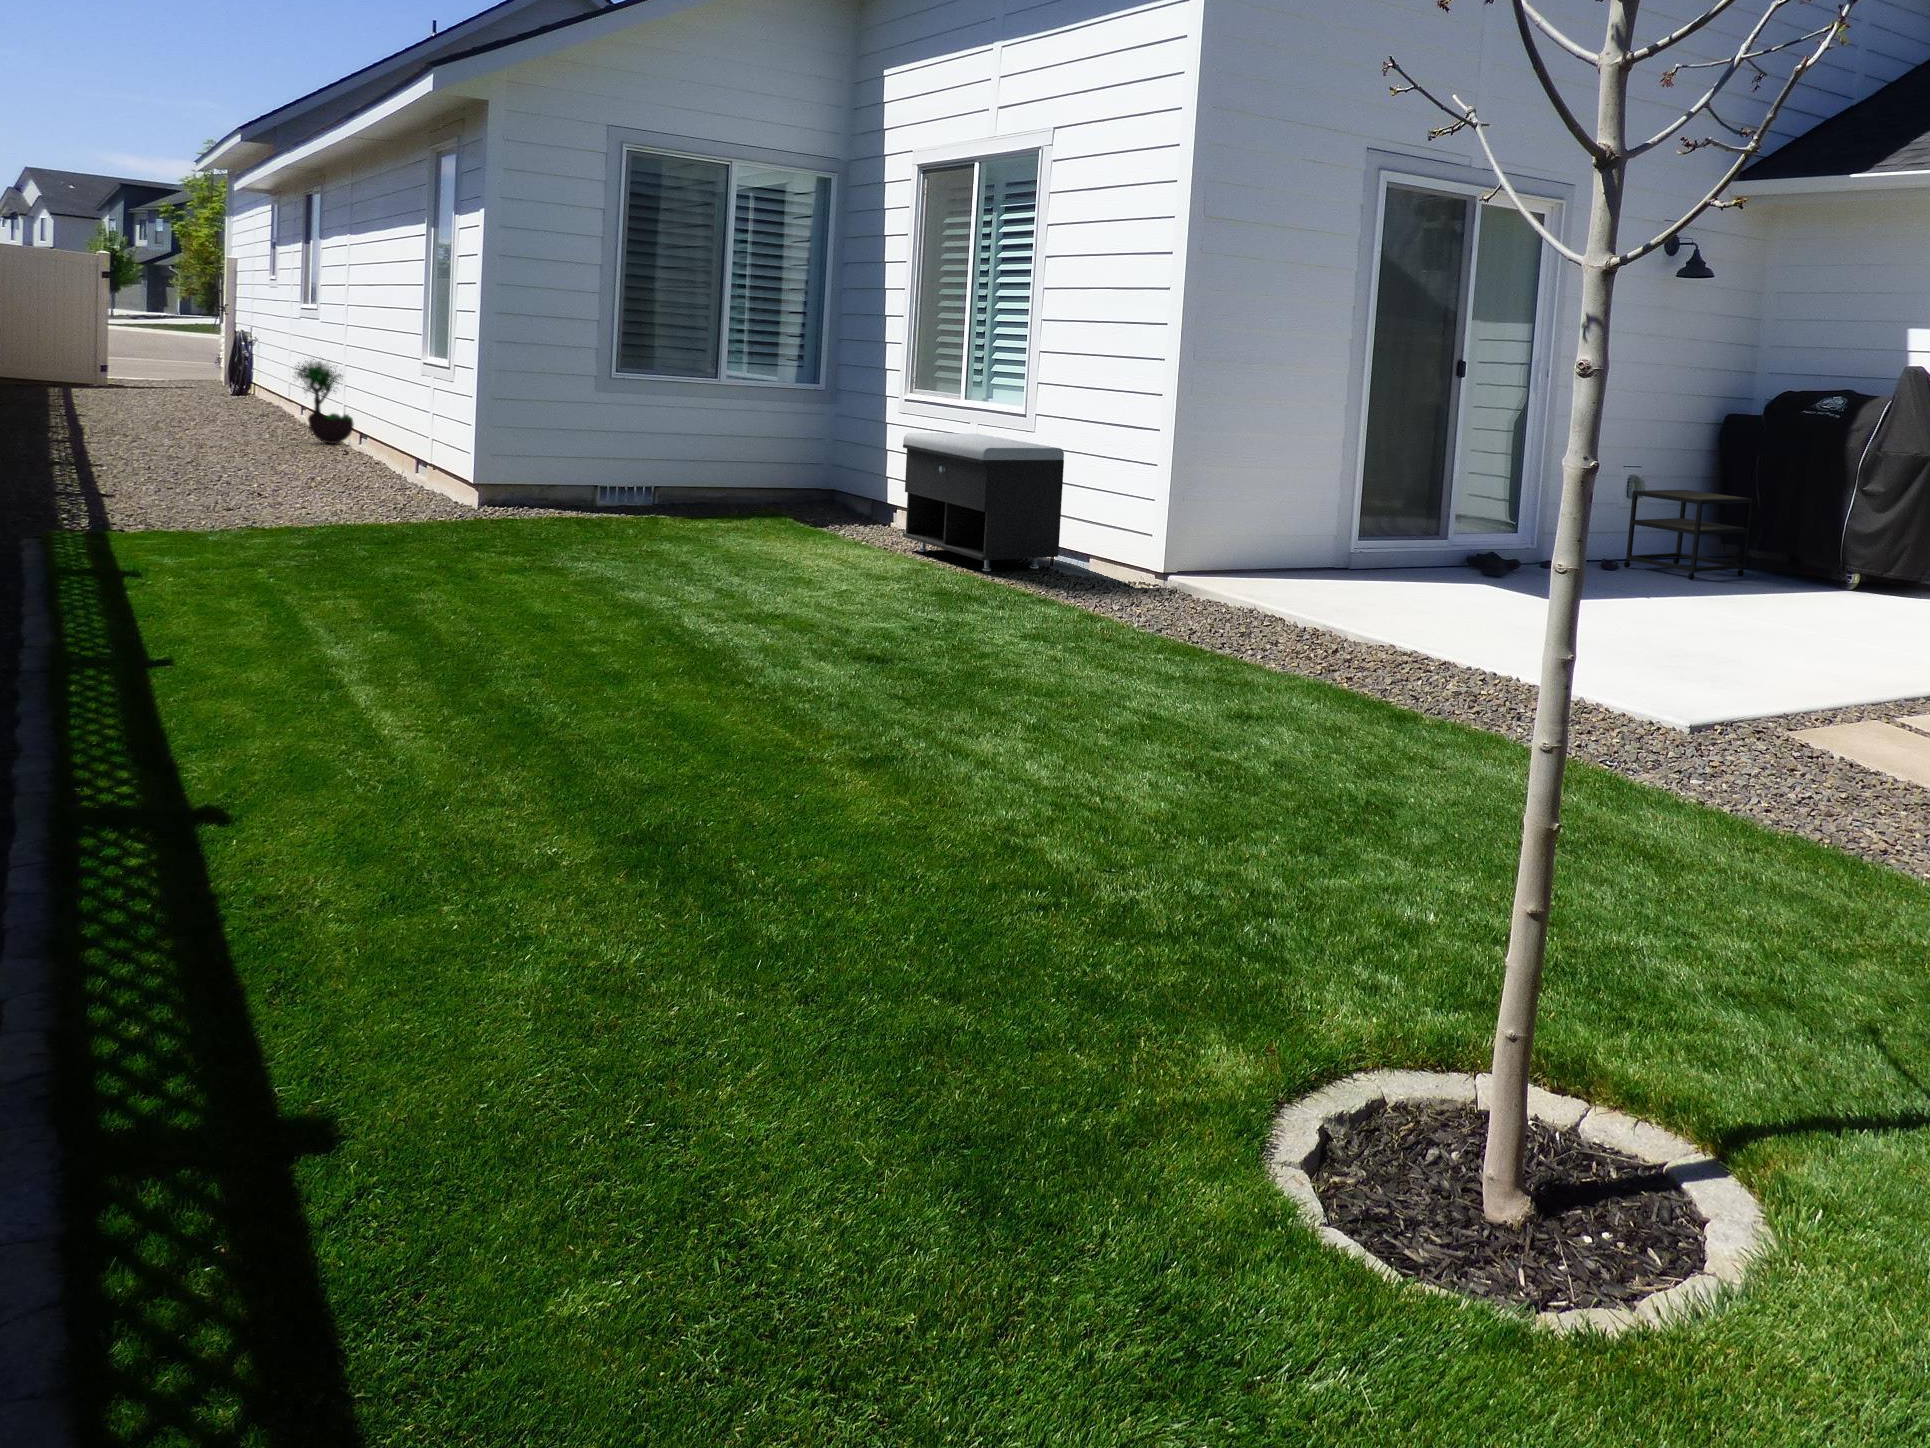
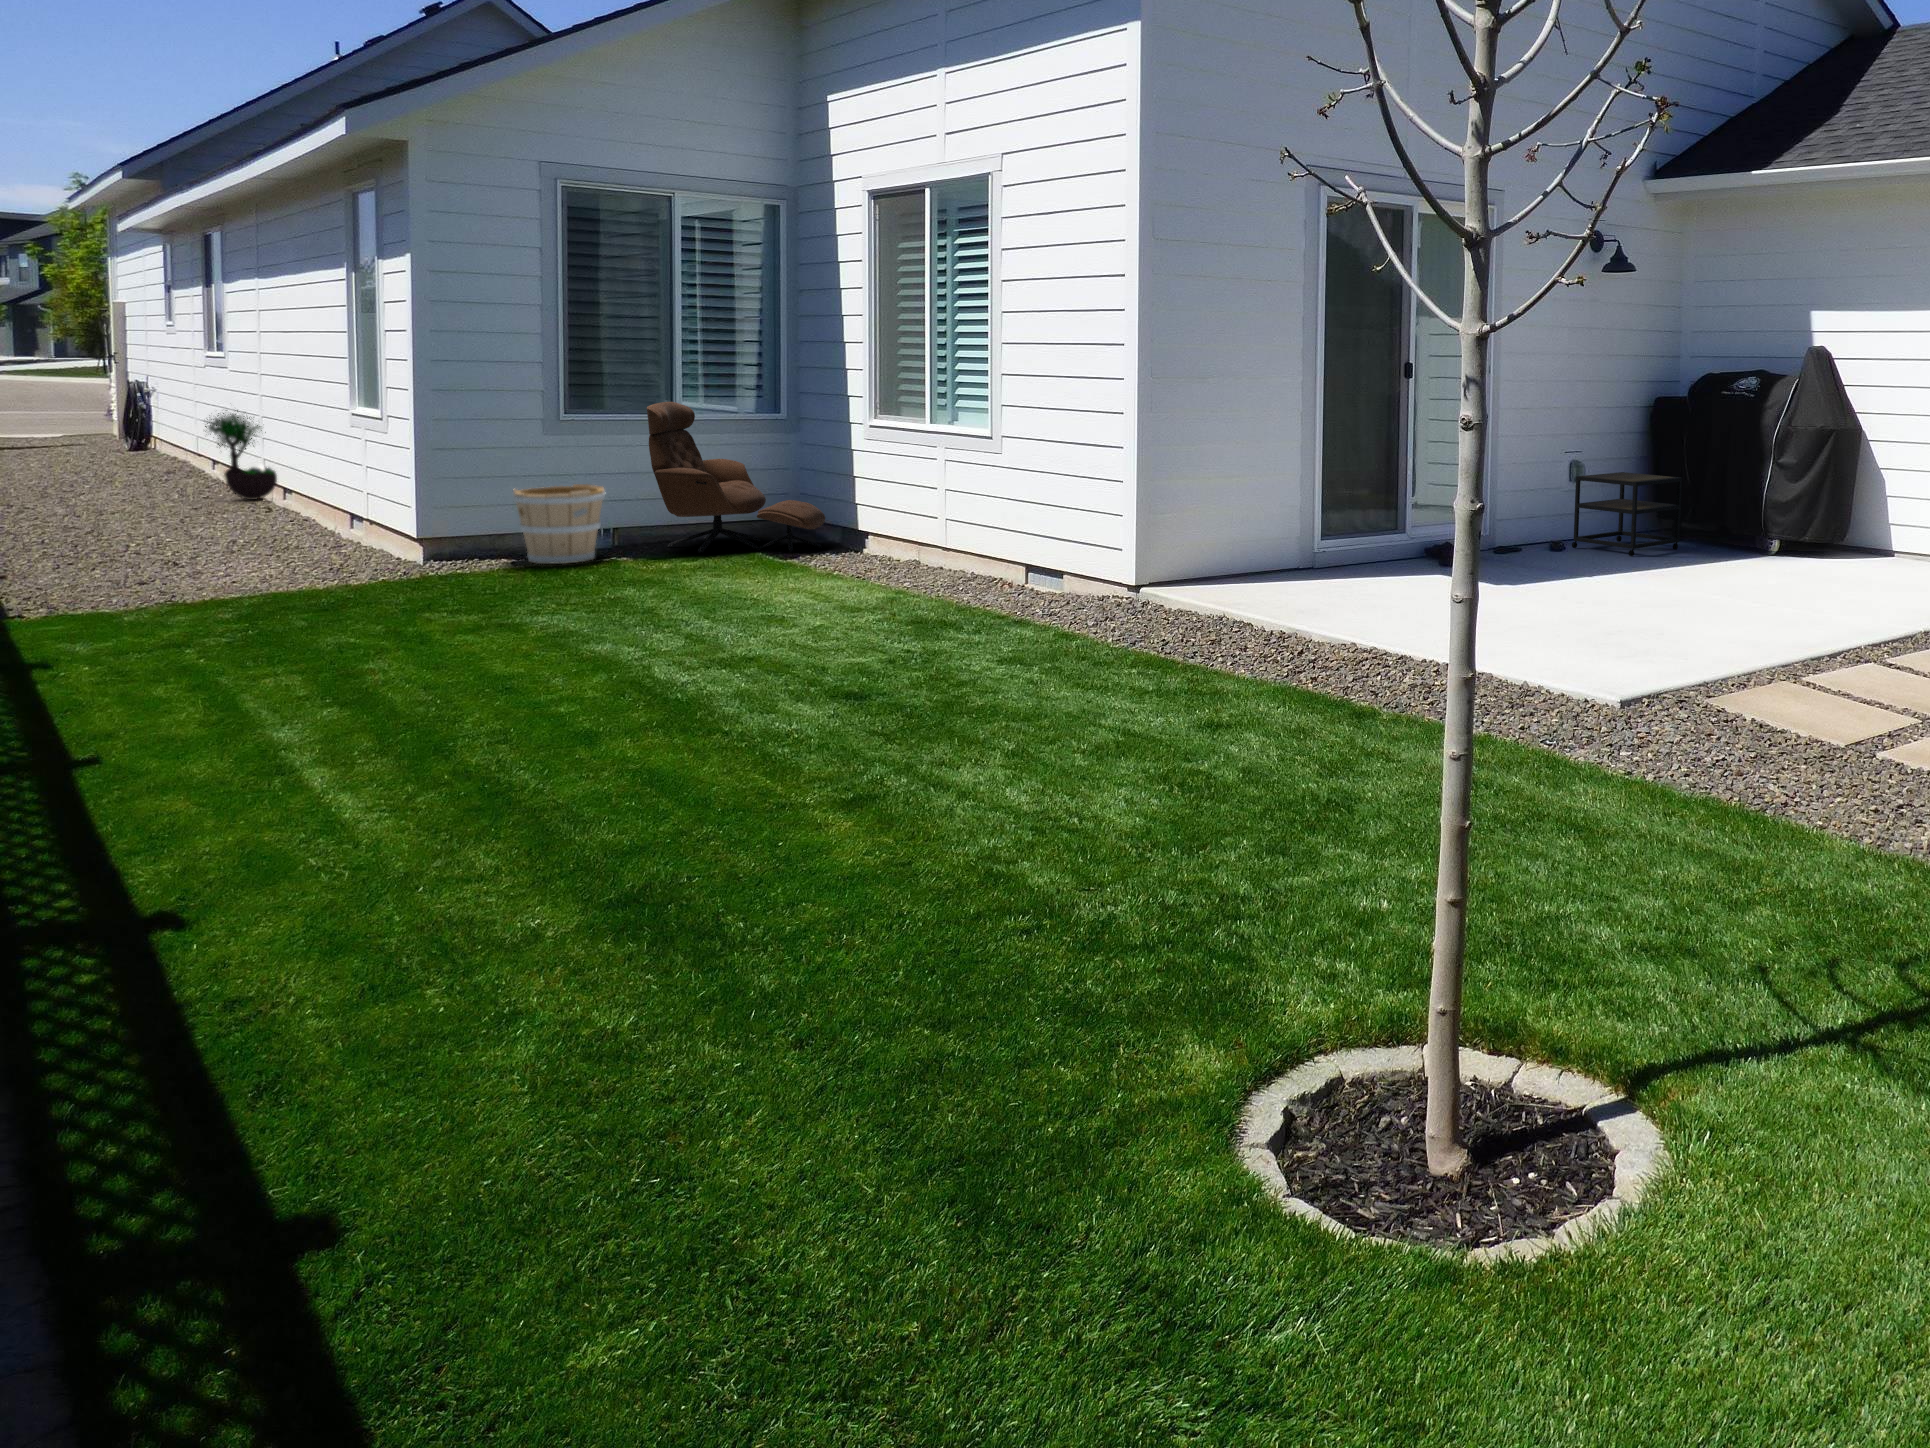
lounge chair: none [689,366,852,520] -> present [647,402,825,552]
storage bench: present [902,433,1064,571] -> none [874,458,1037,595]
wooden bucket: none [560,441,646,517] -> present [513,484,605,564]

